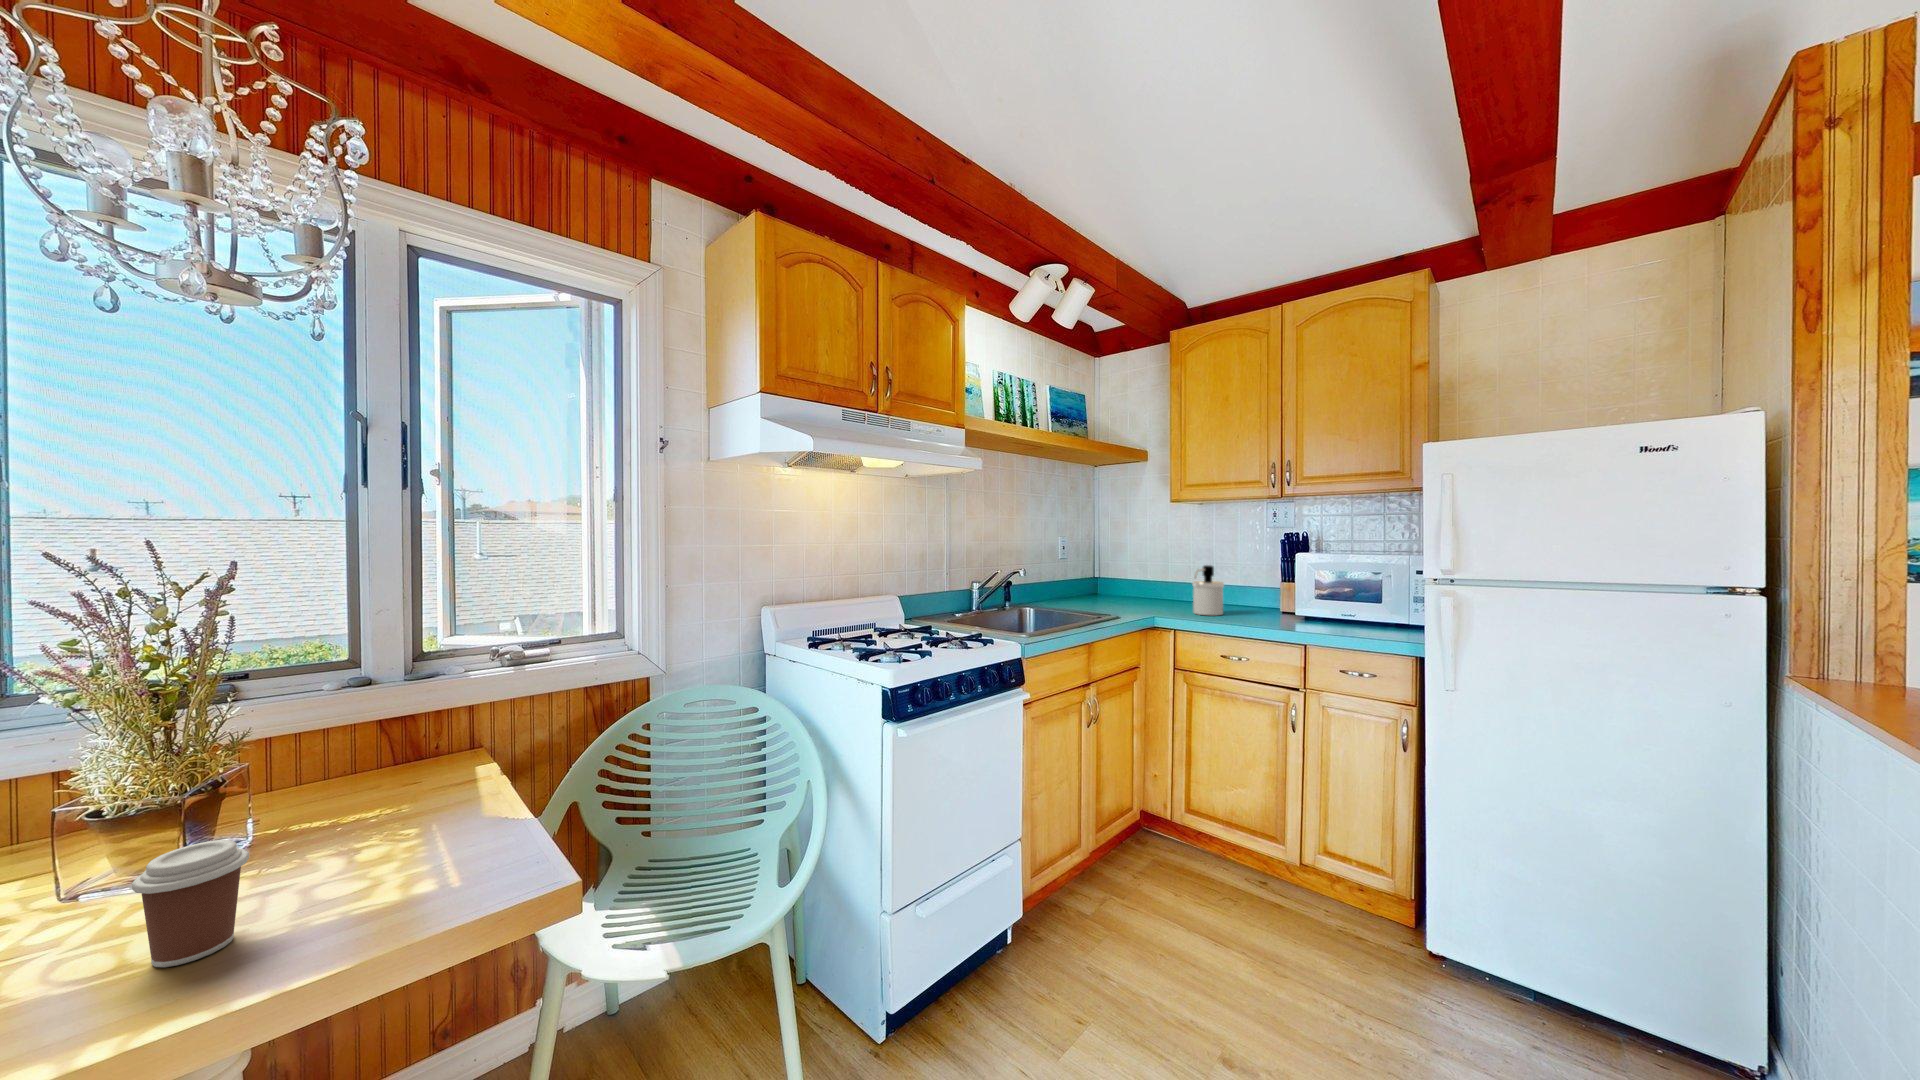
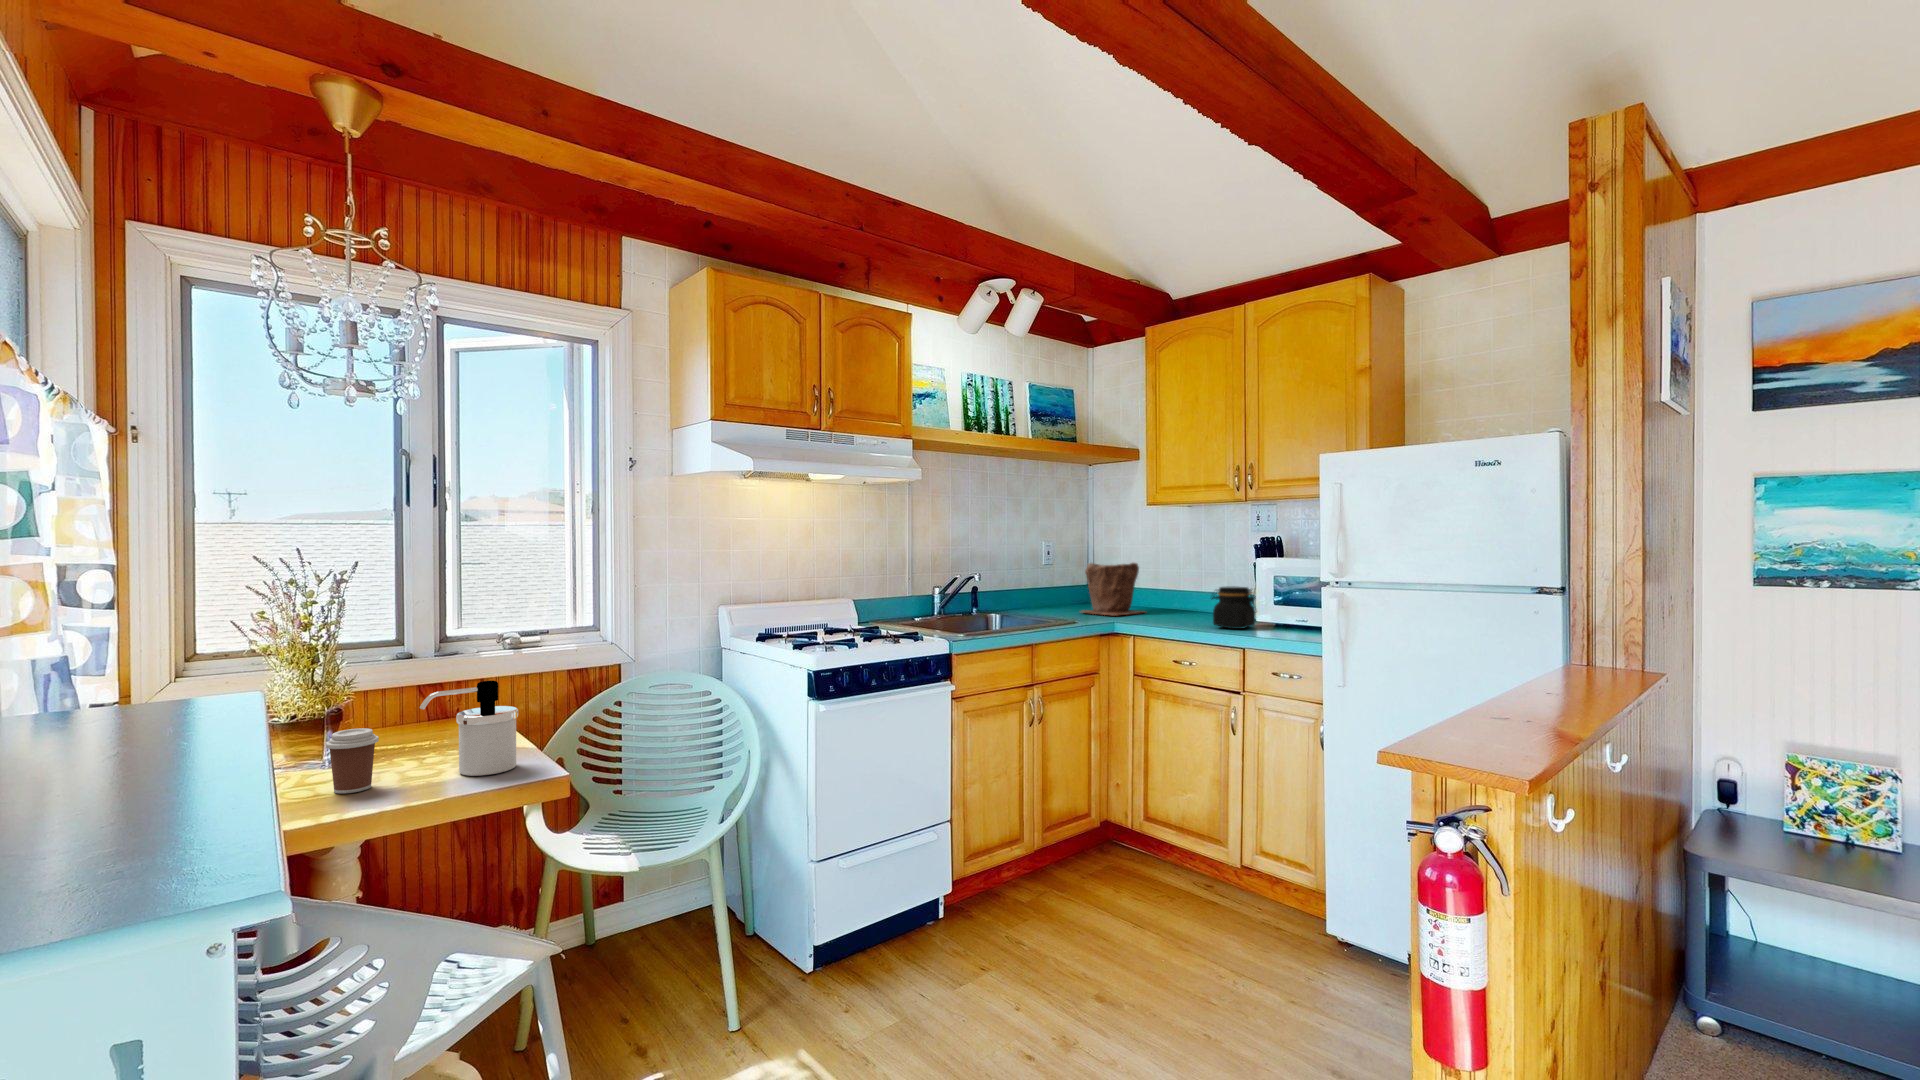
plant pot: none [1103,557,1168,609] -> present [1082,563,1144,616]
soap dispenser: present [1192,565,1224,616] -> present [420,680,518,776]
jar: none [1257,581,1307,624] -> present [1212,587,1256,629]

